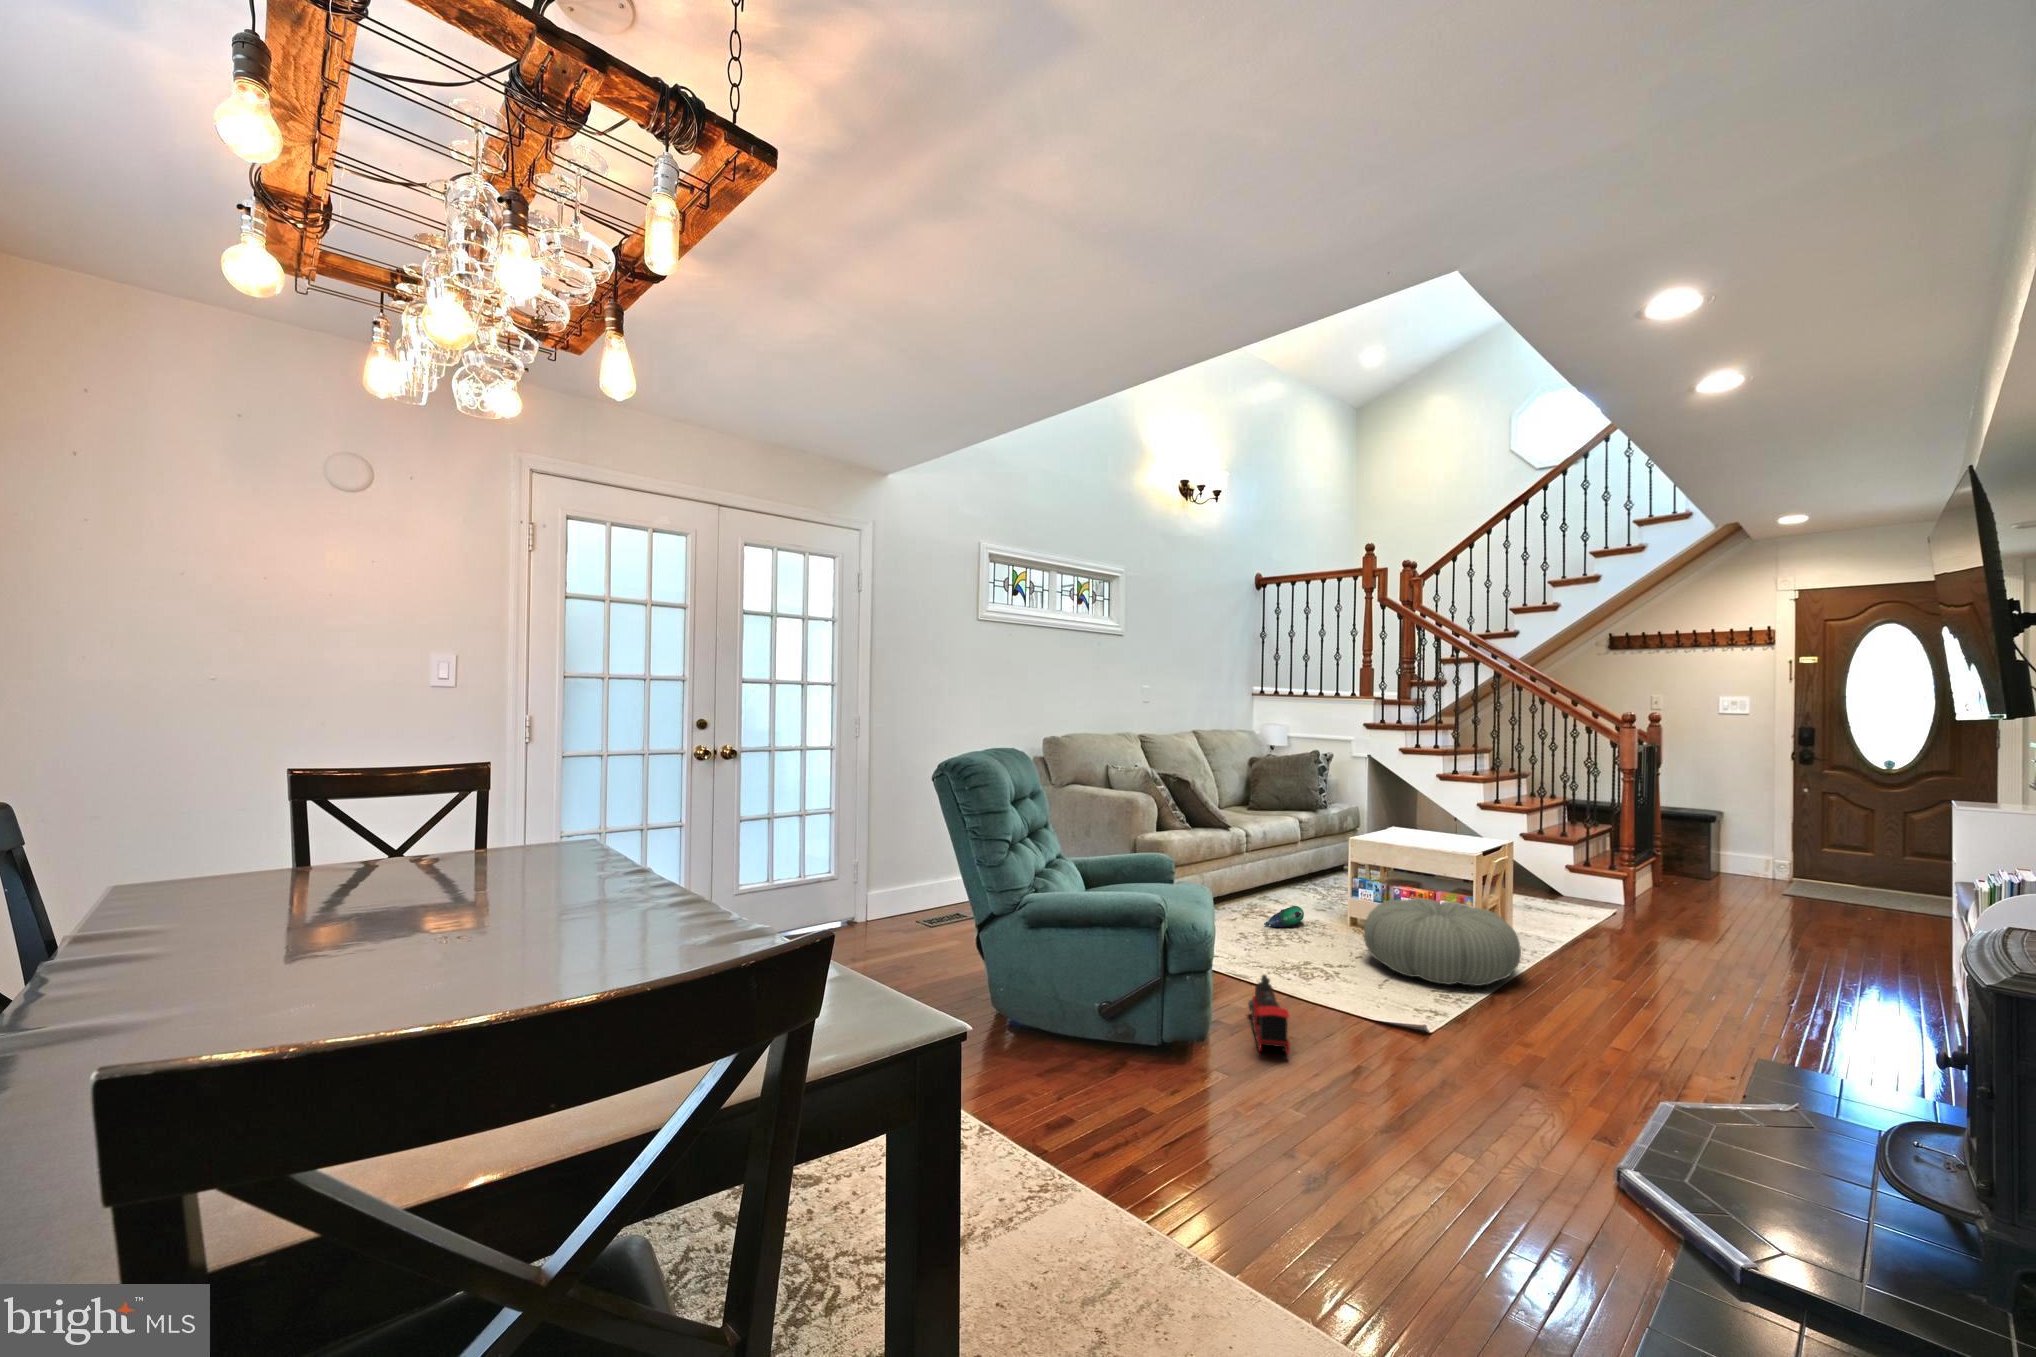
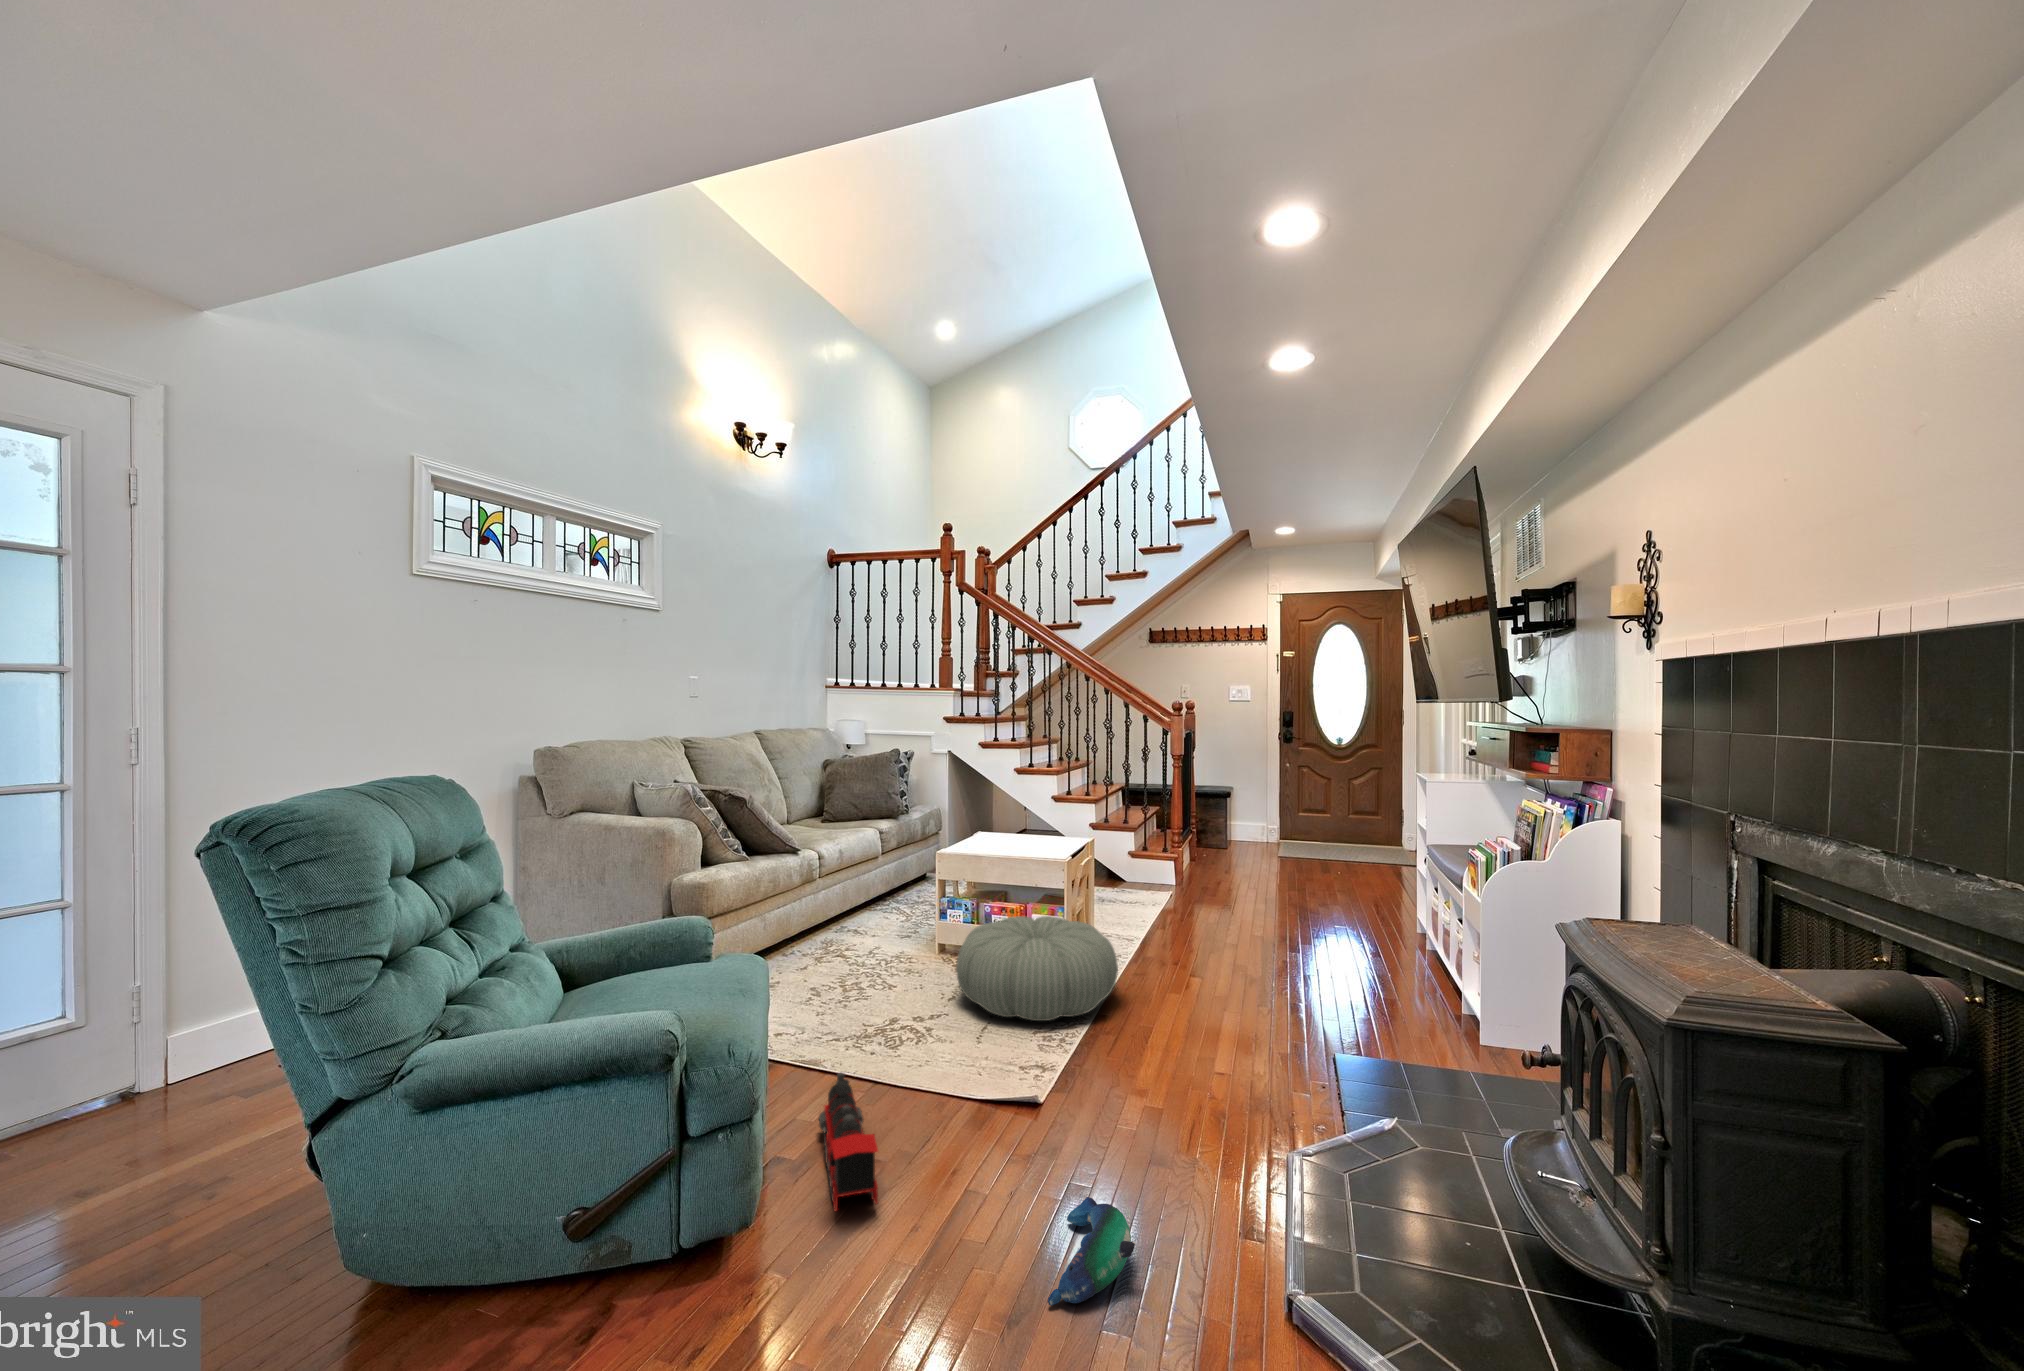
plush toy: present [1264,906,1304,928] -> present [1048,1197,1135,1306]

